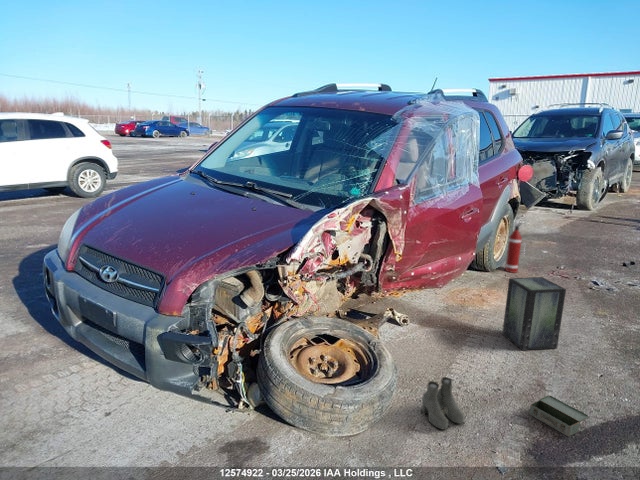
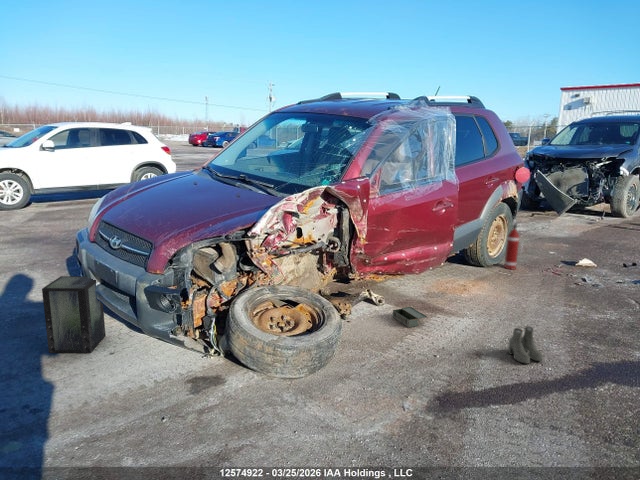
storage box: present [502,277,566,351] -> present [42,276,106,353]
boots: present [422,377,464,429] -> present [508,327,543,363]
toolbox: present [529,396,588,437] -> present [393,307,427,327]

